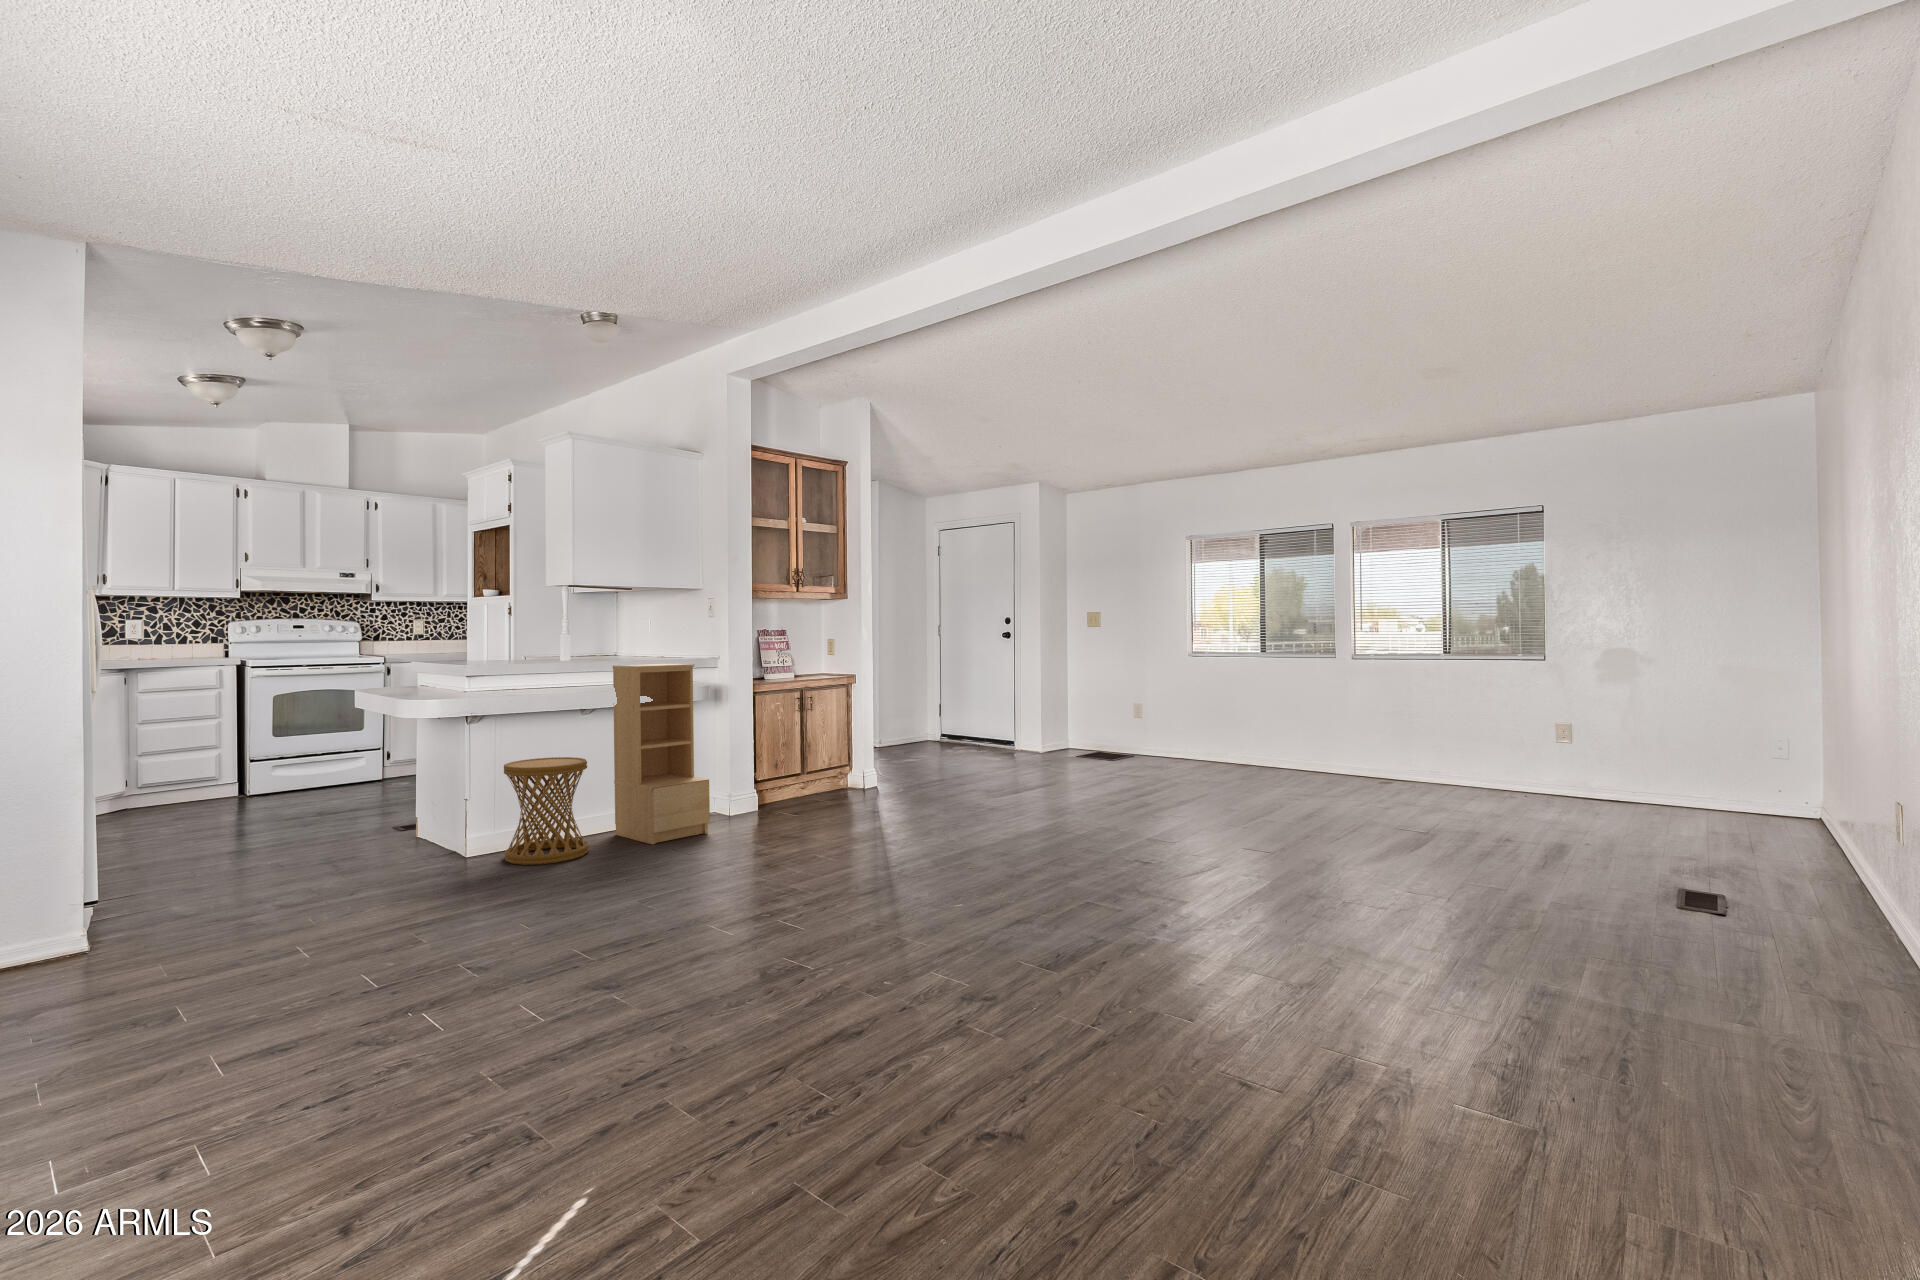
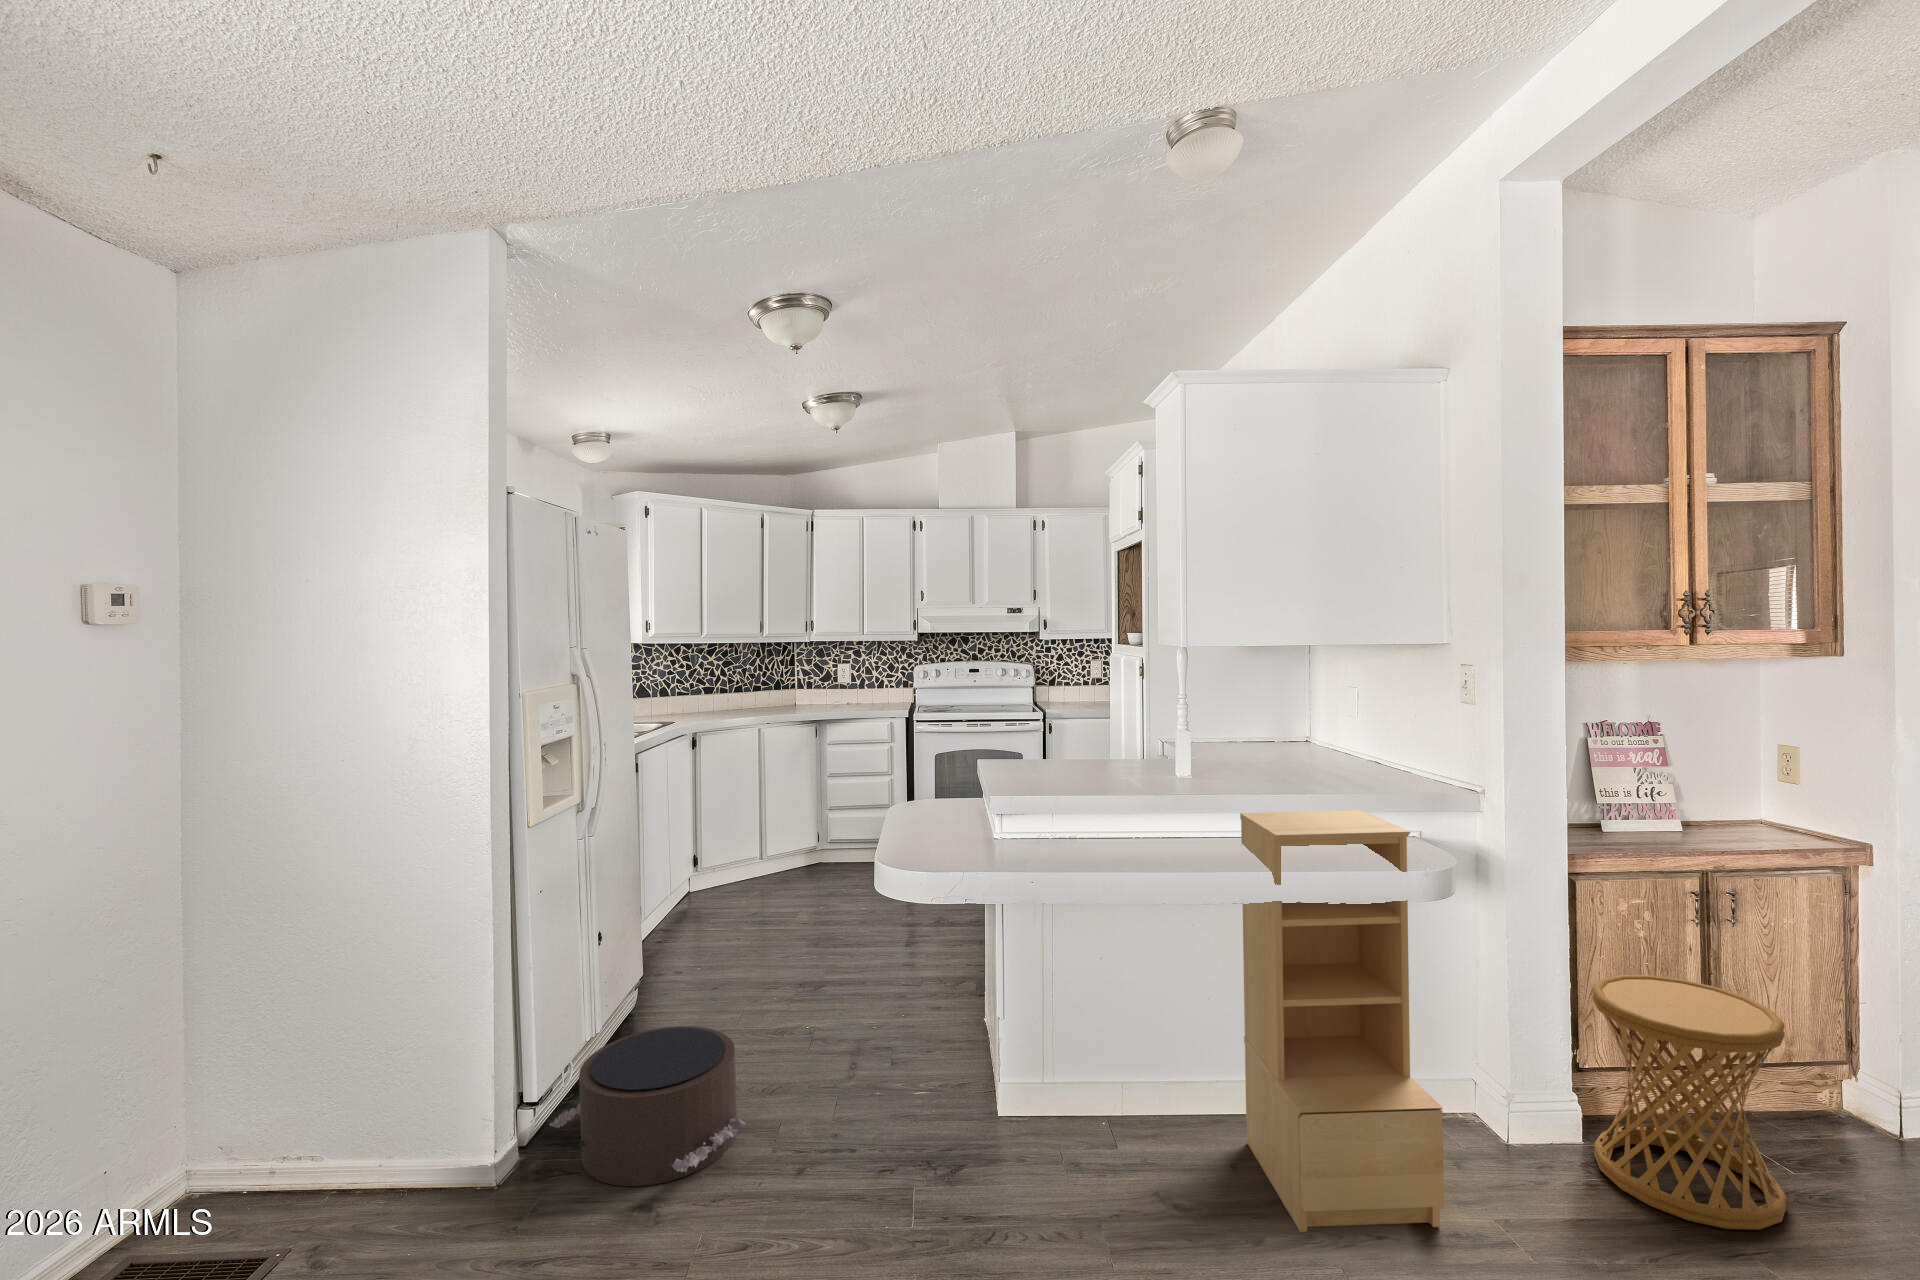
side table: present [504,757,588,865] -> present [1592,975,1786,1230]
pouf: none [129,833,306,917] -> present [549,1026,747,1186]

